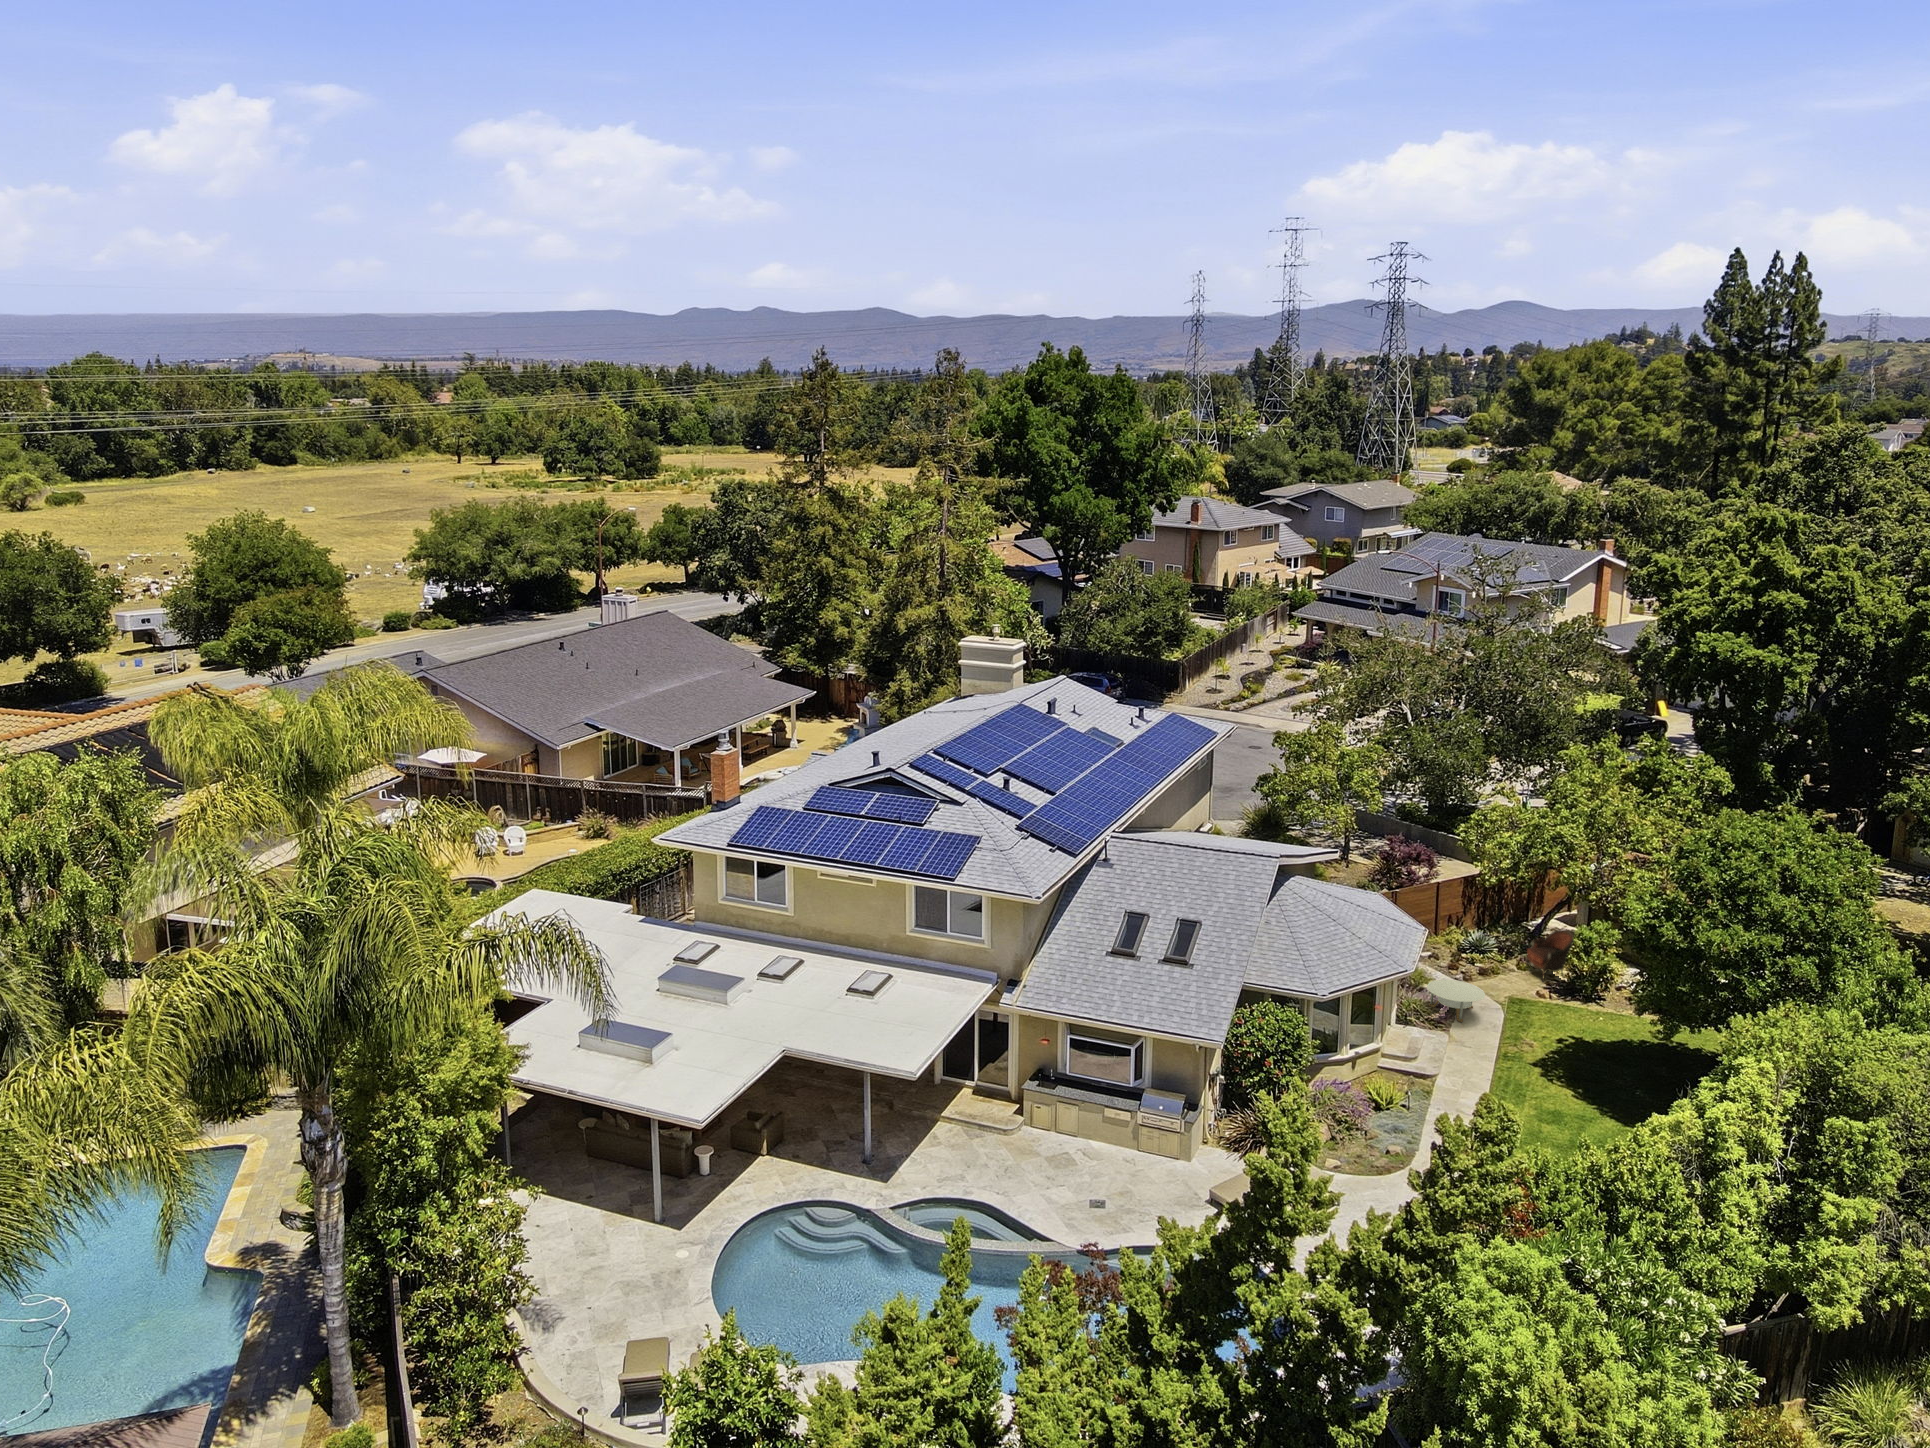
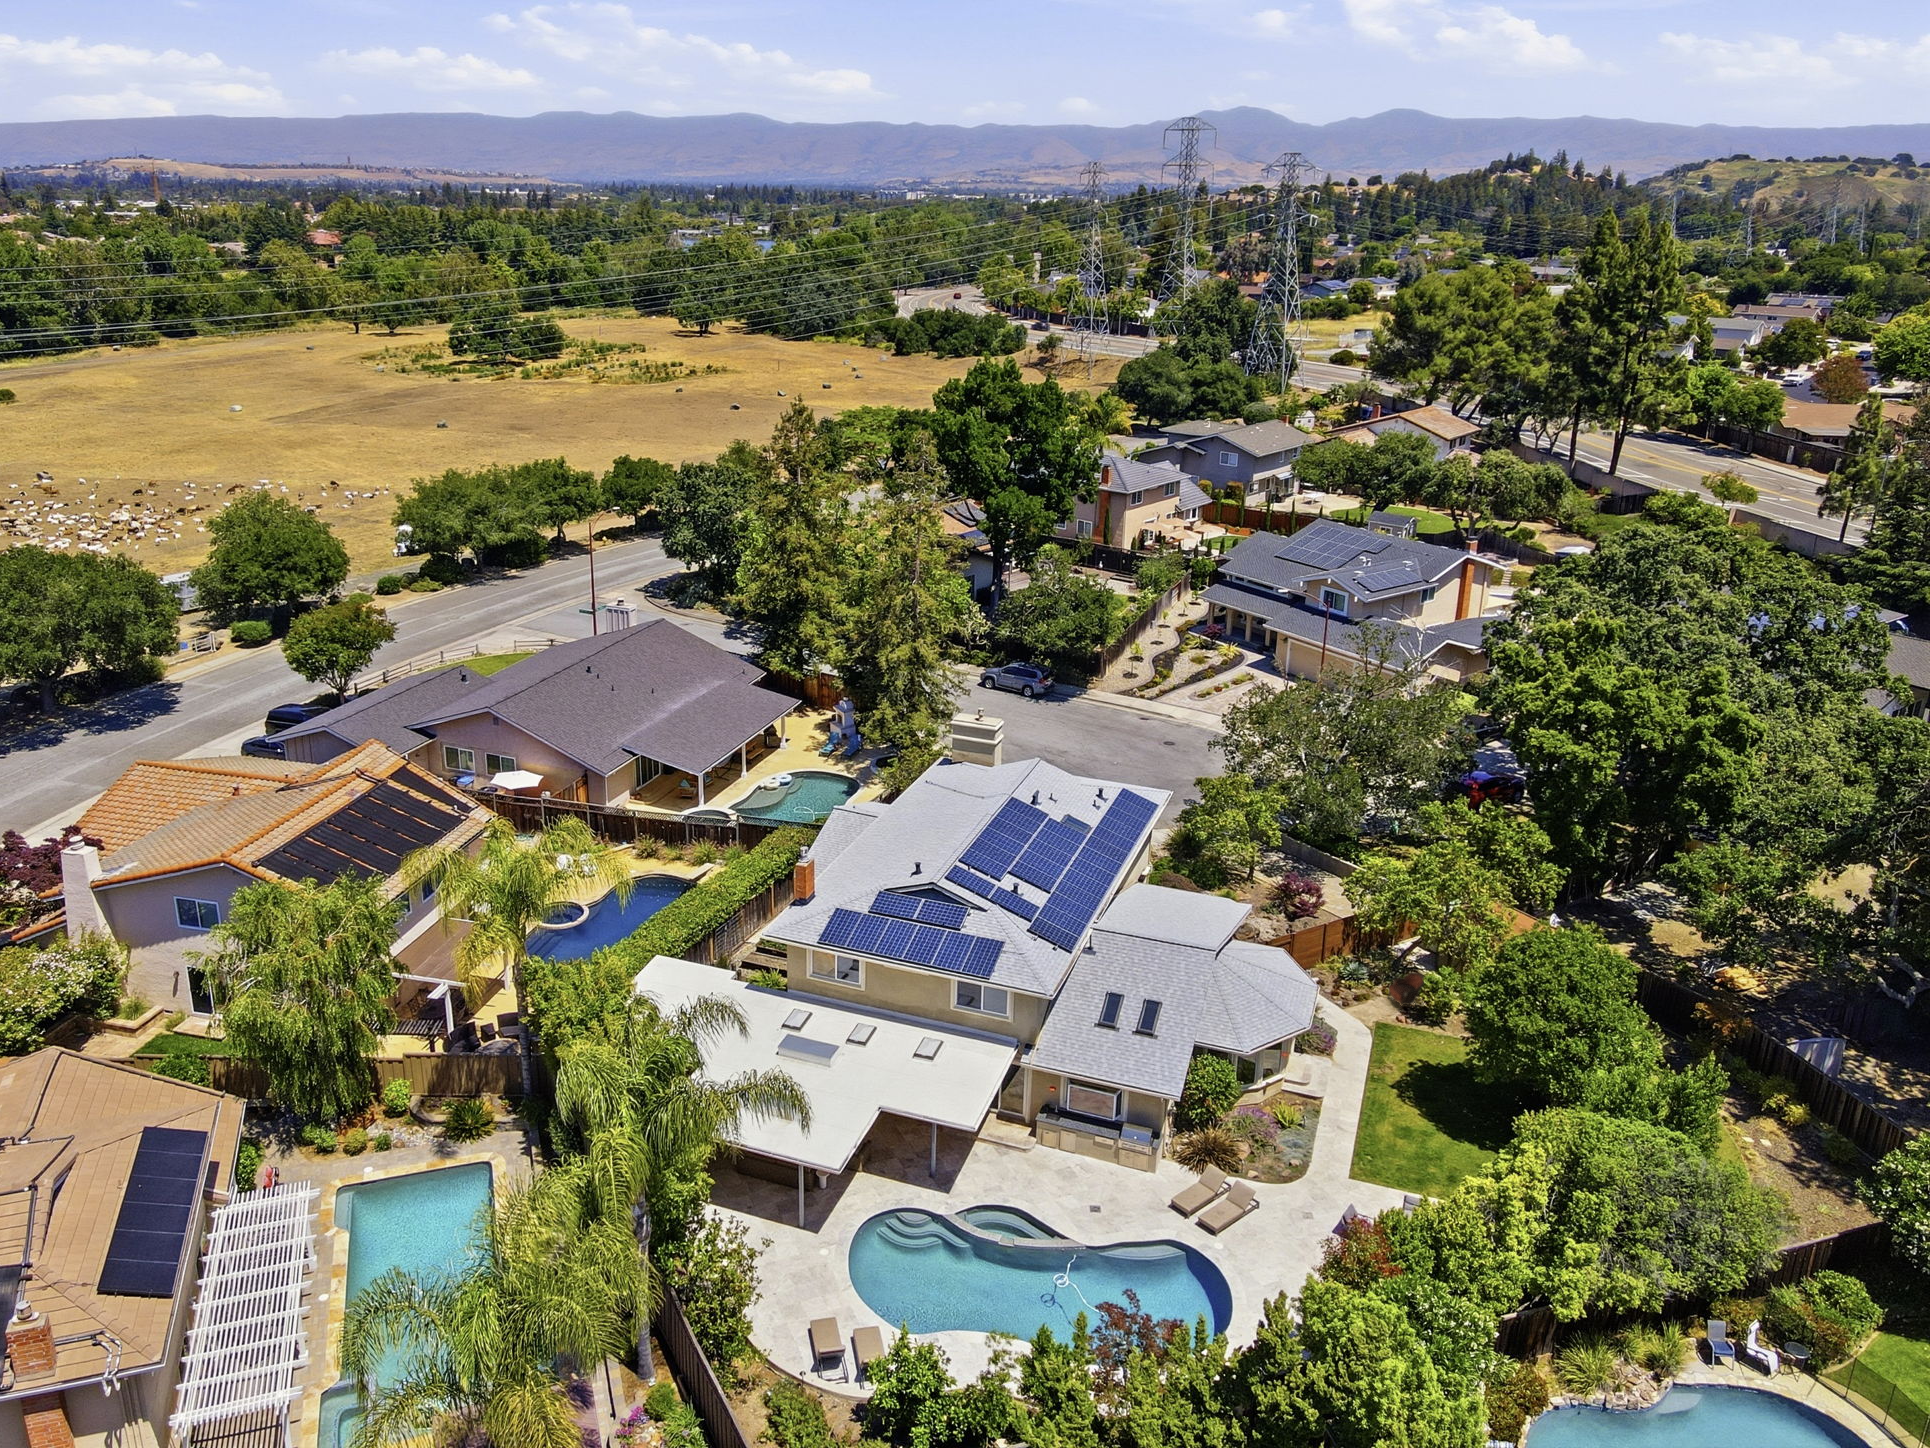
round table: present [1427,980,1485,1022] -> none [1317,1017,1358,1052]

